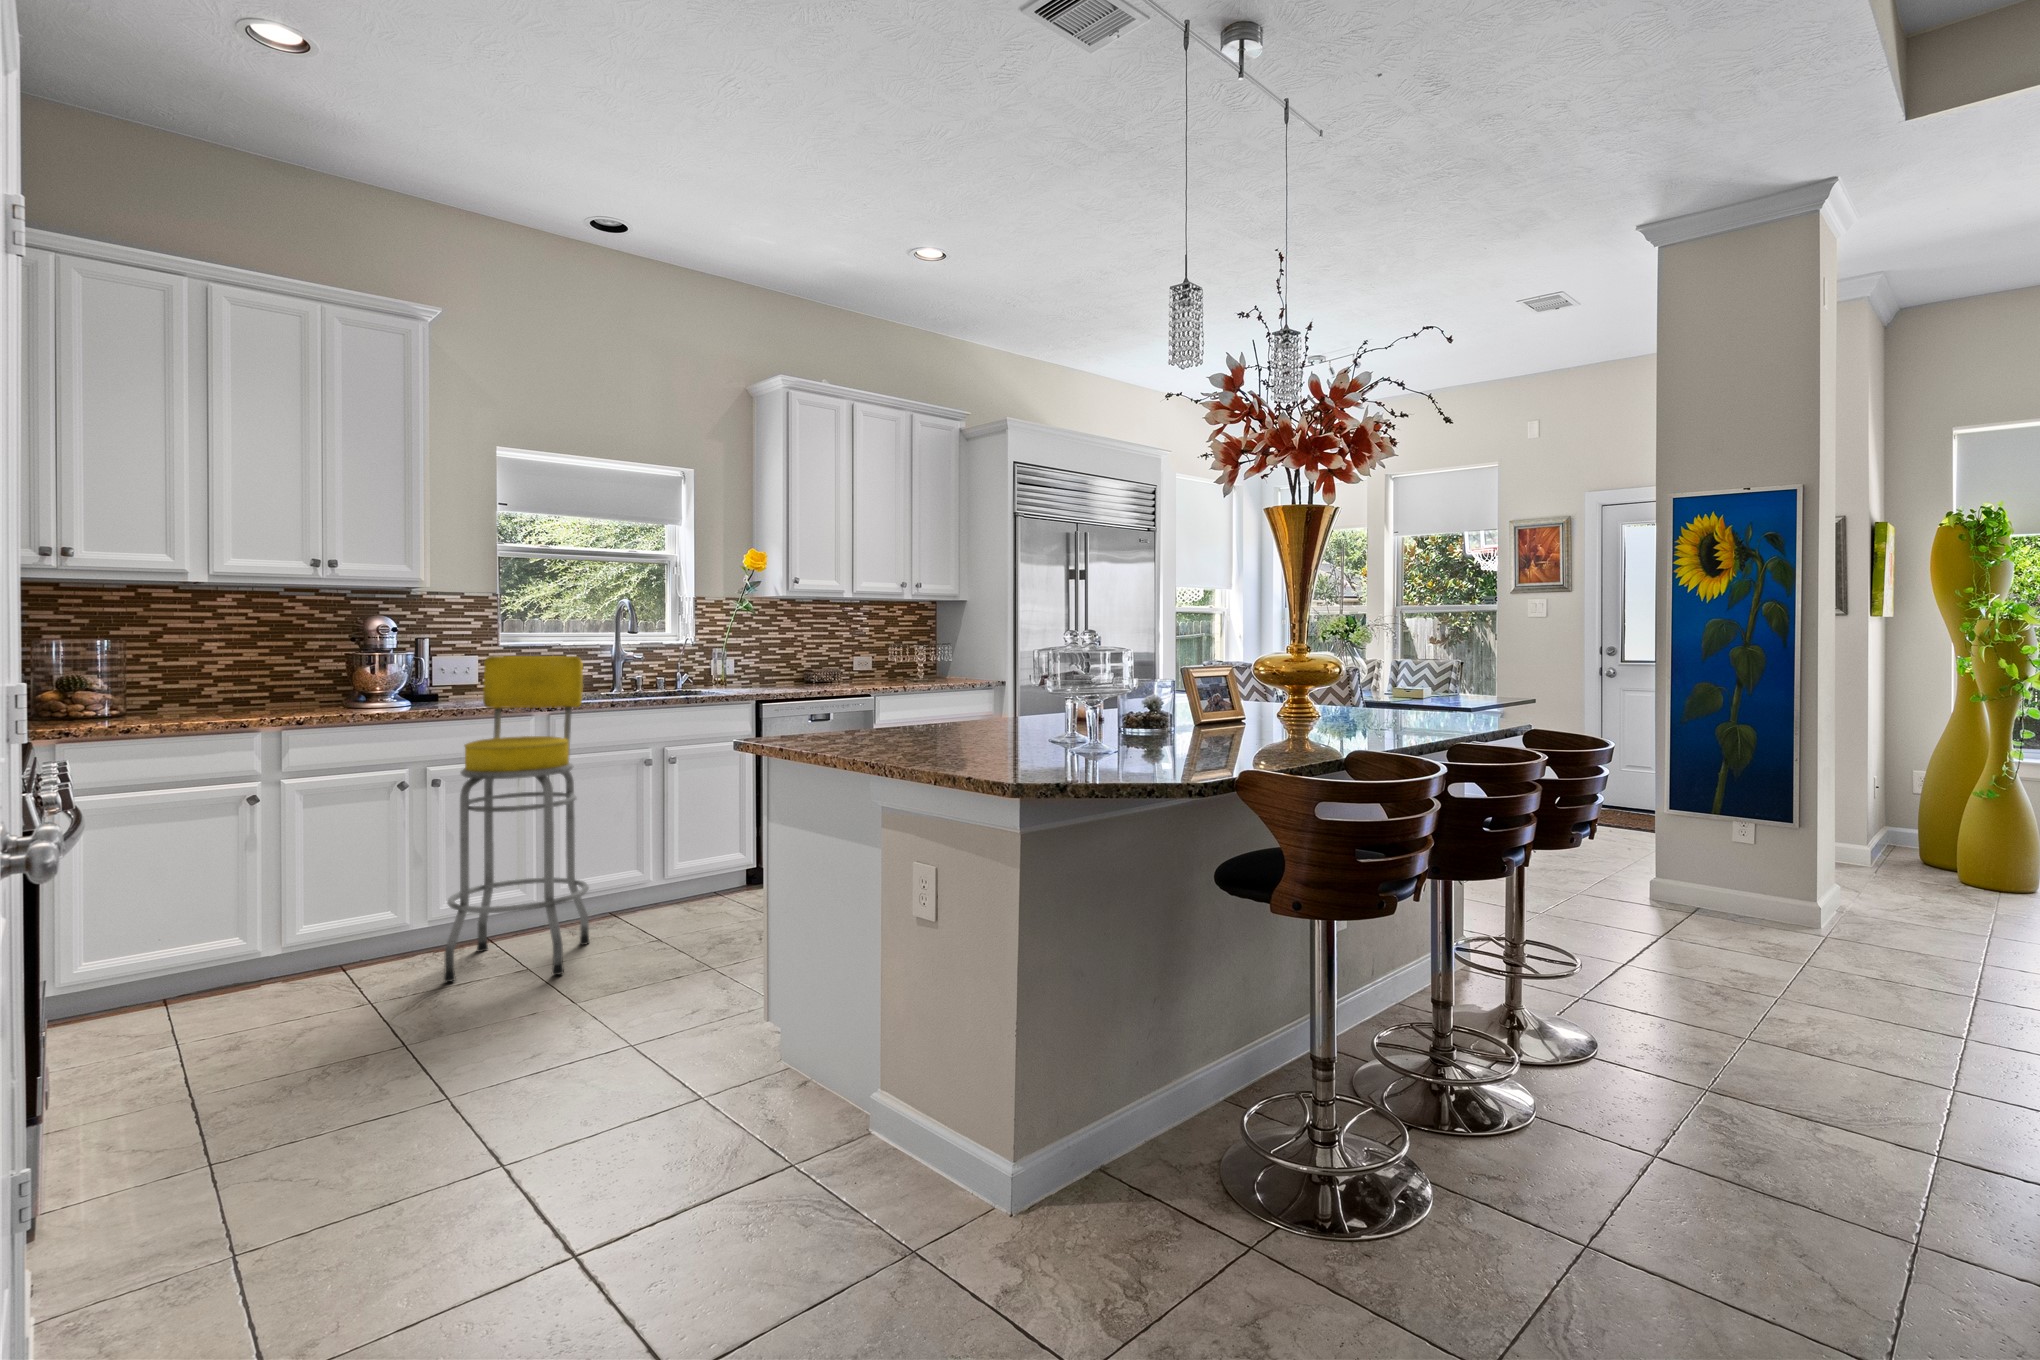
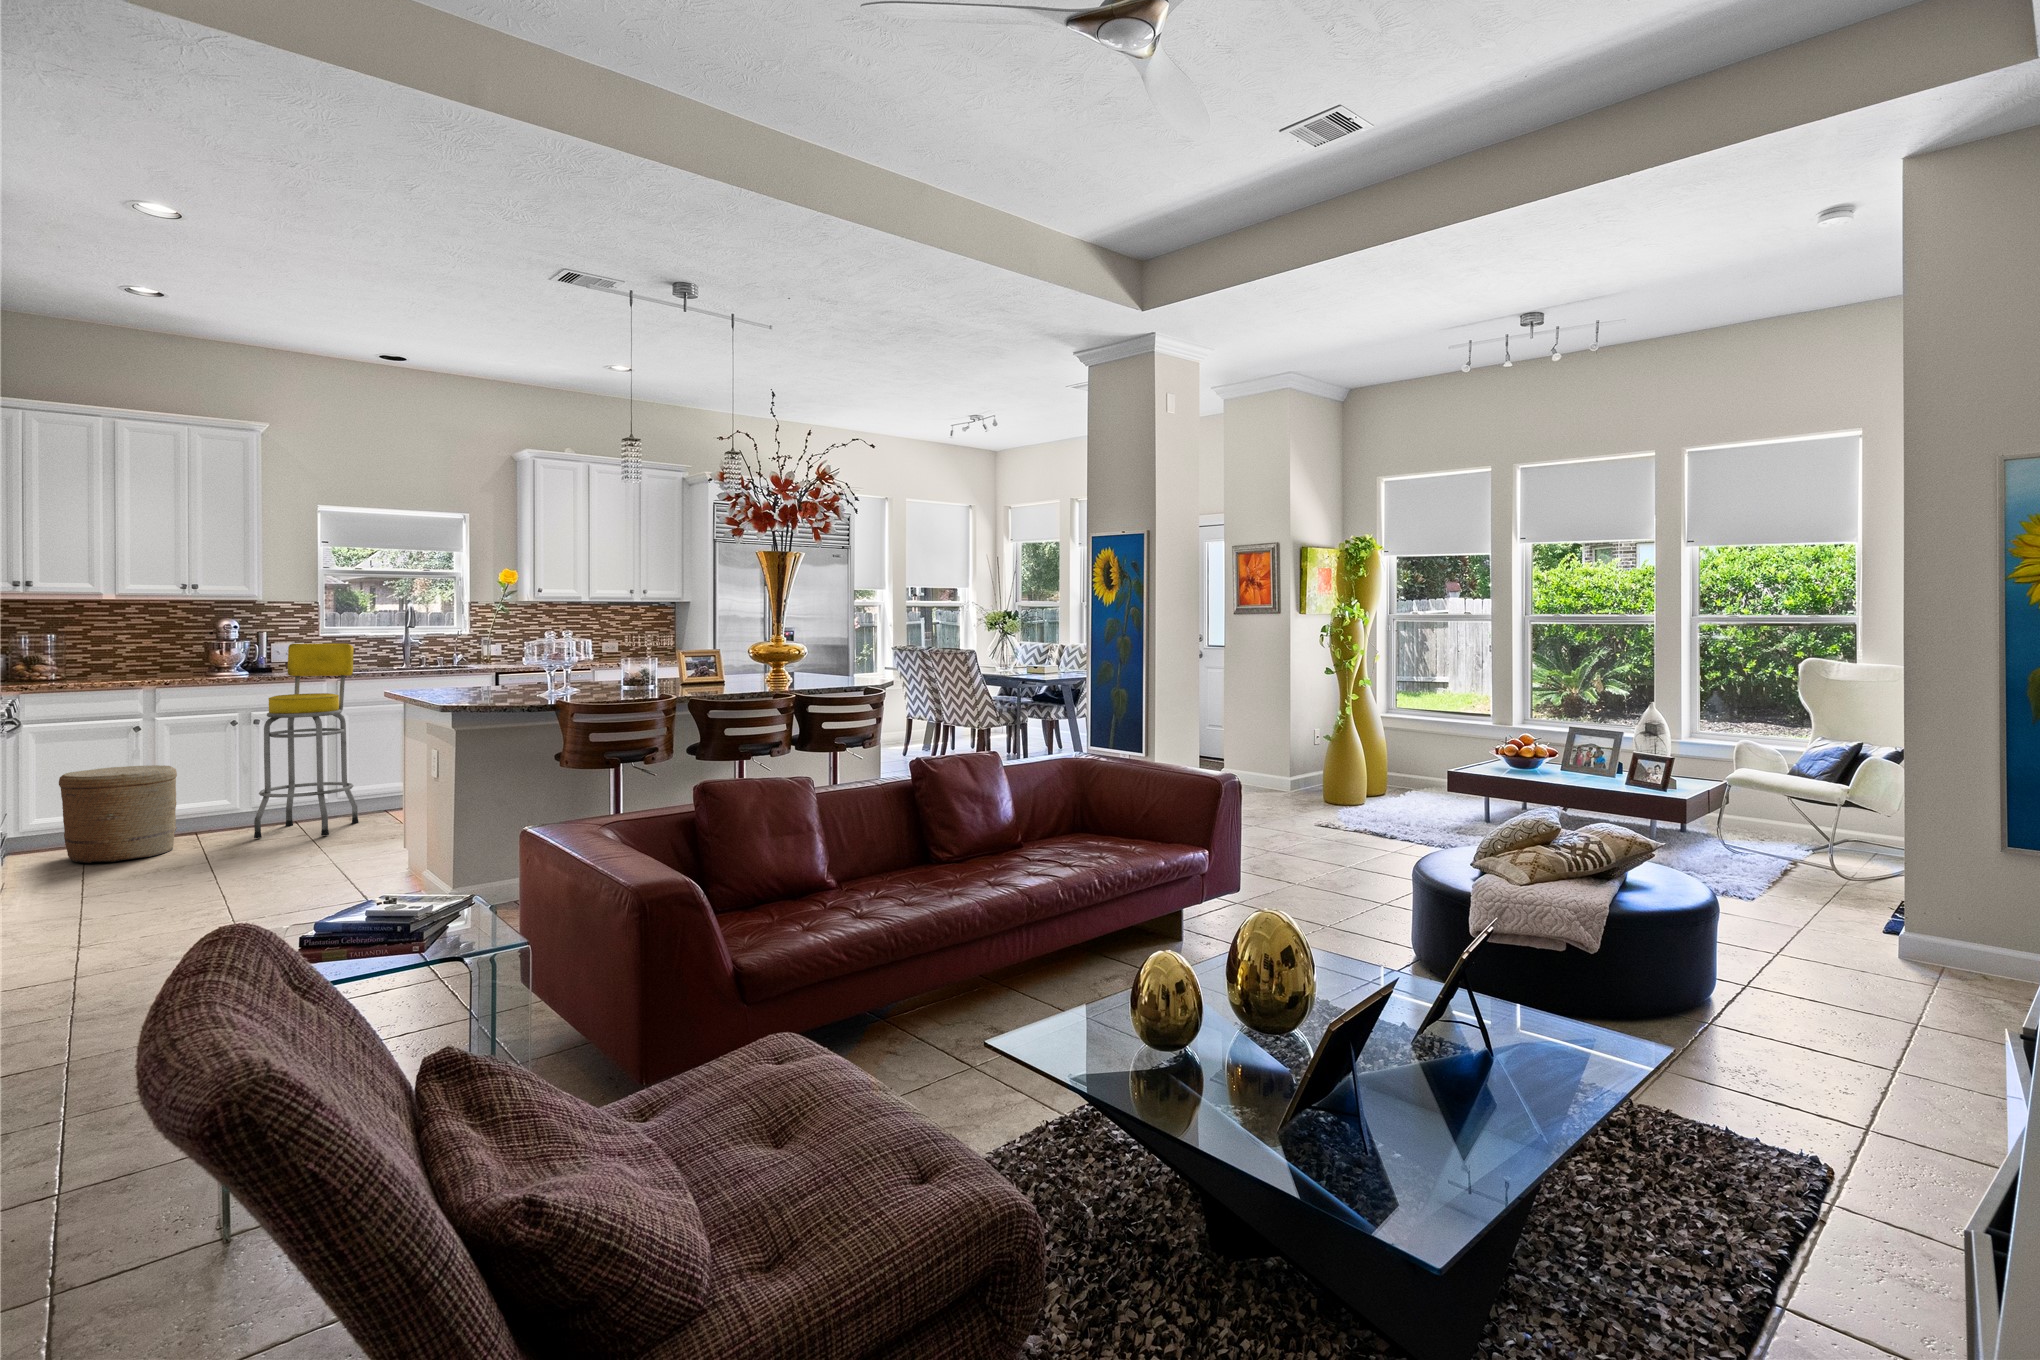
woven basket: none [127,863,325,1051] -> present [59,765,177,863]

